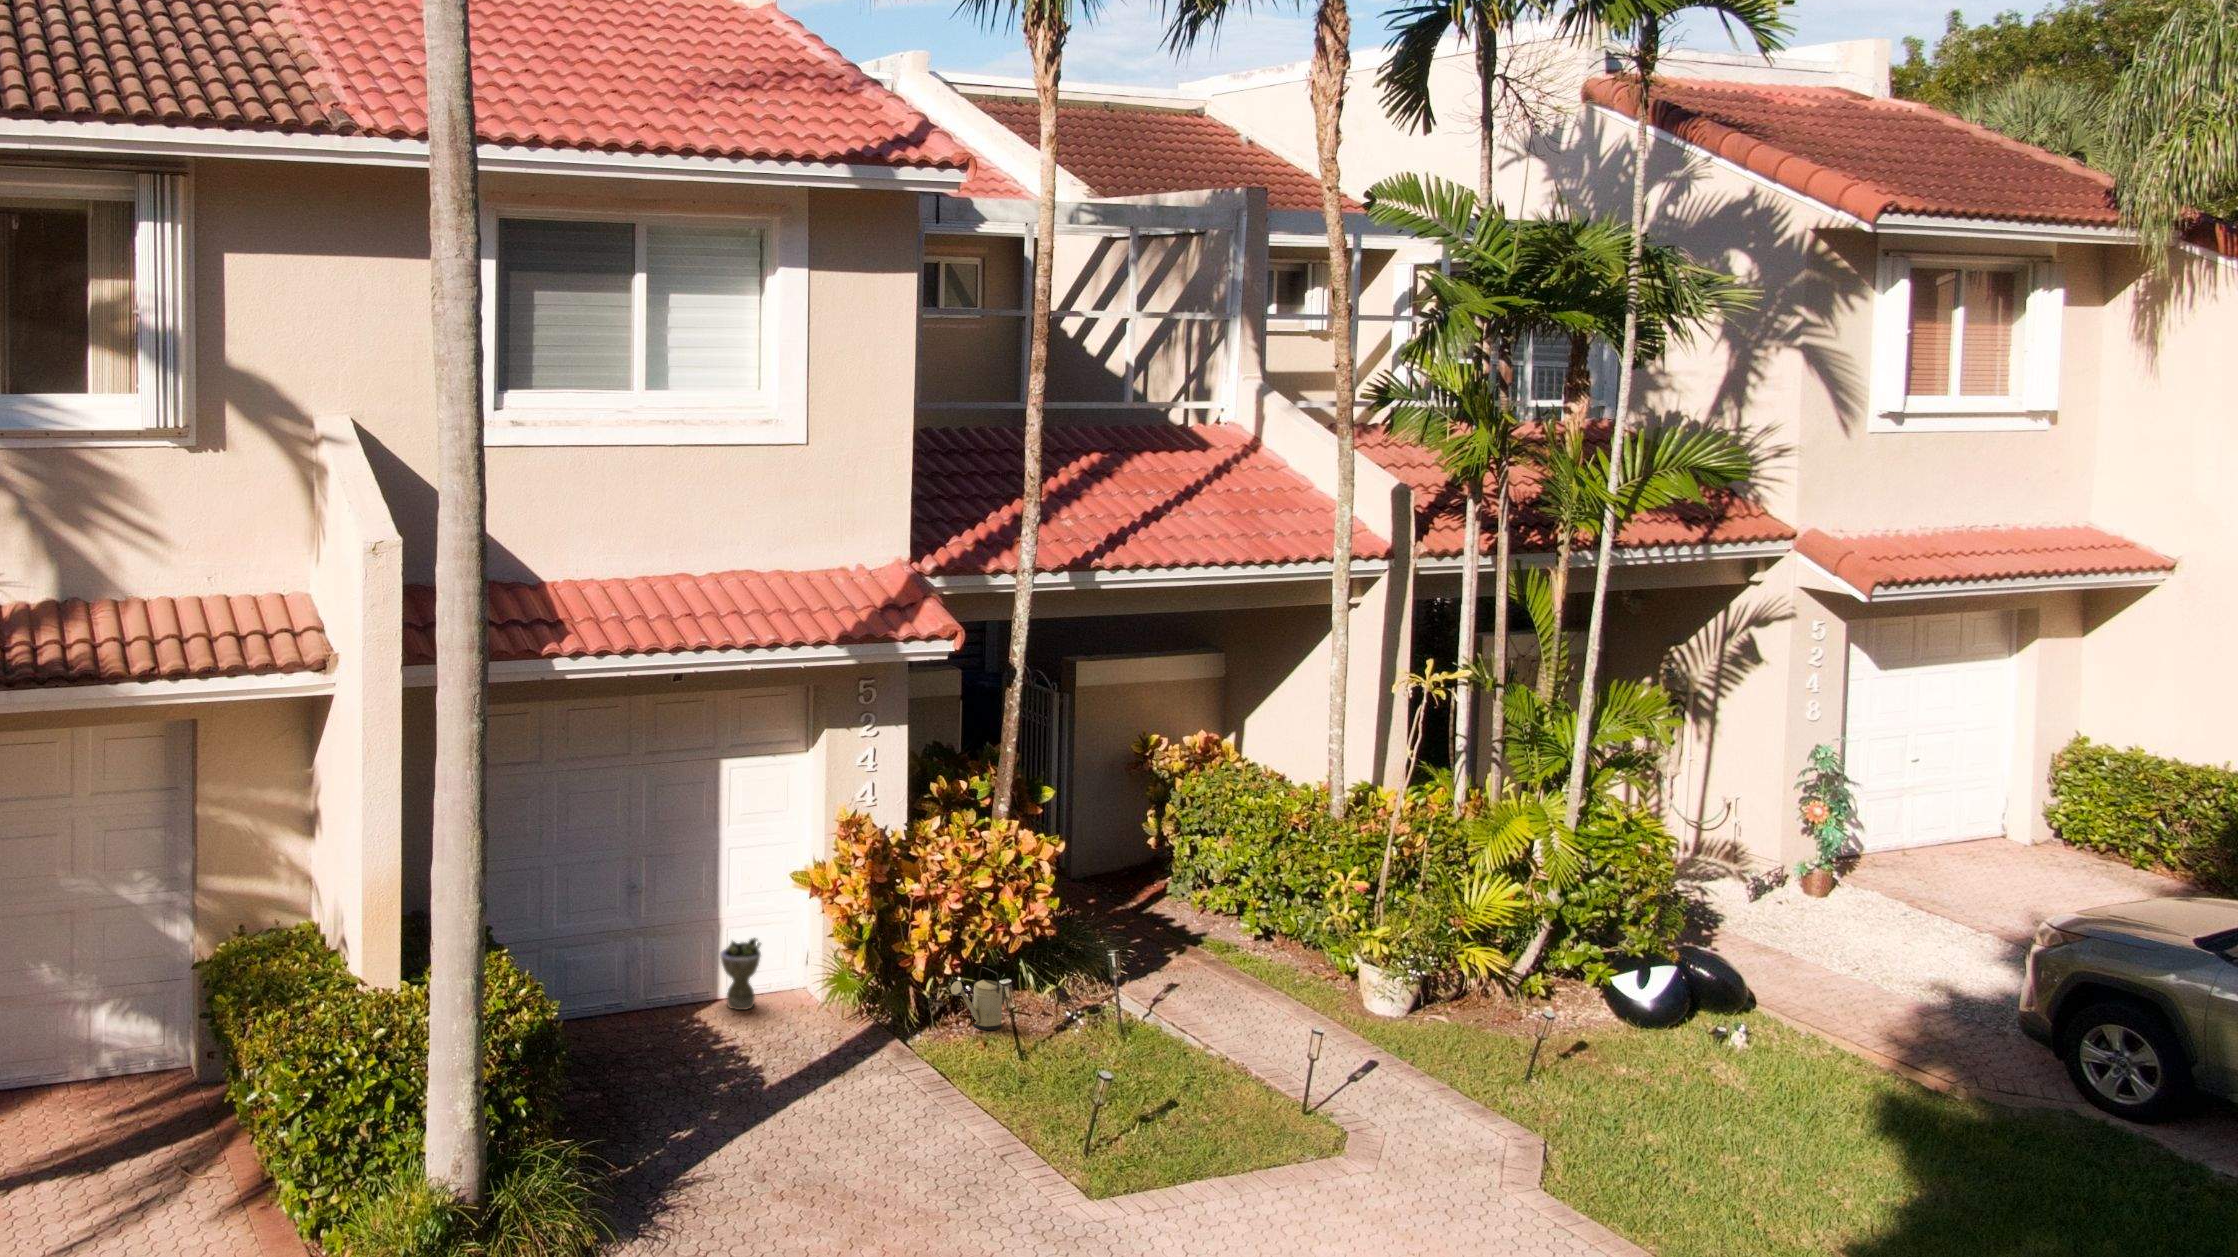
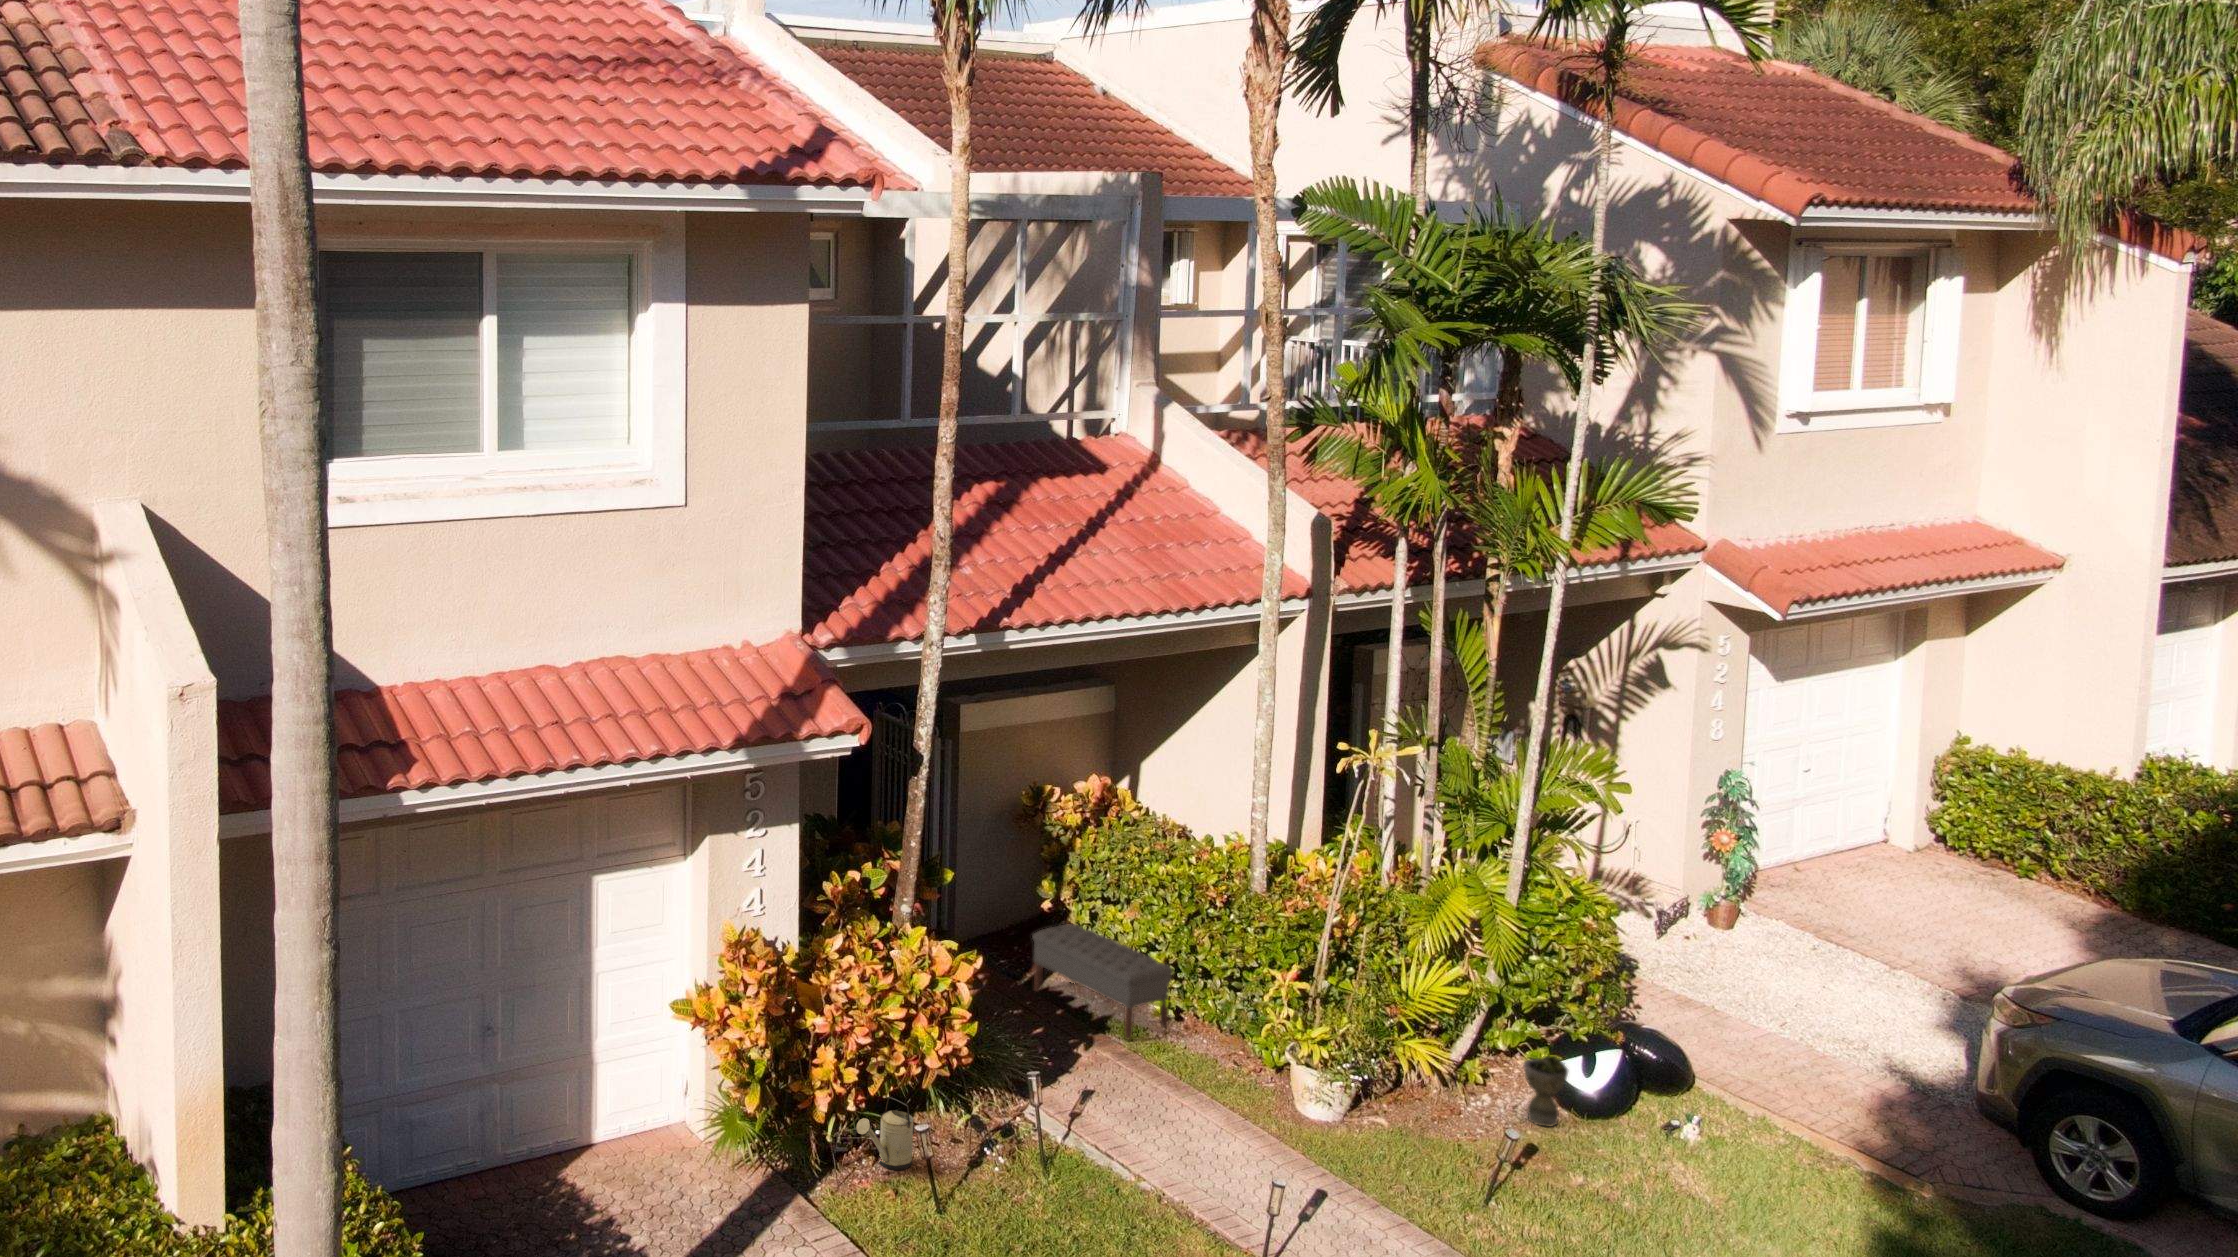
bench: none [1134,855,1260,952] -> present [1033,924,1173,1040]
planter: present [720,938,761,1010] -> present [1523,1055,1568,1126]

